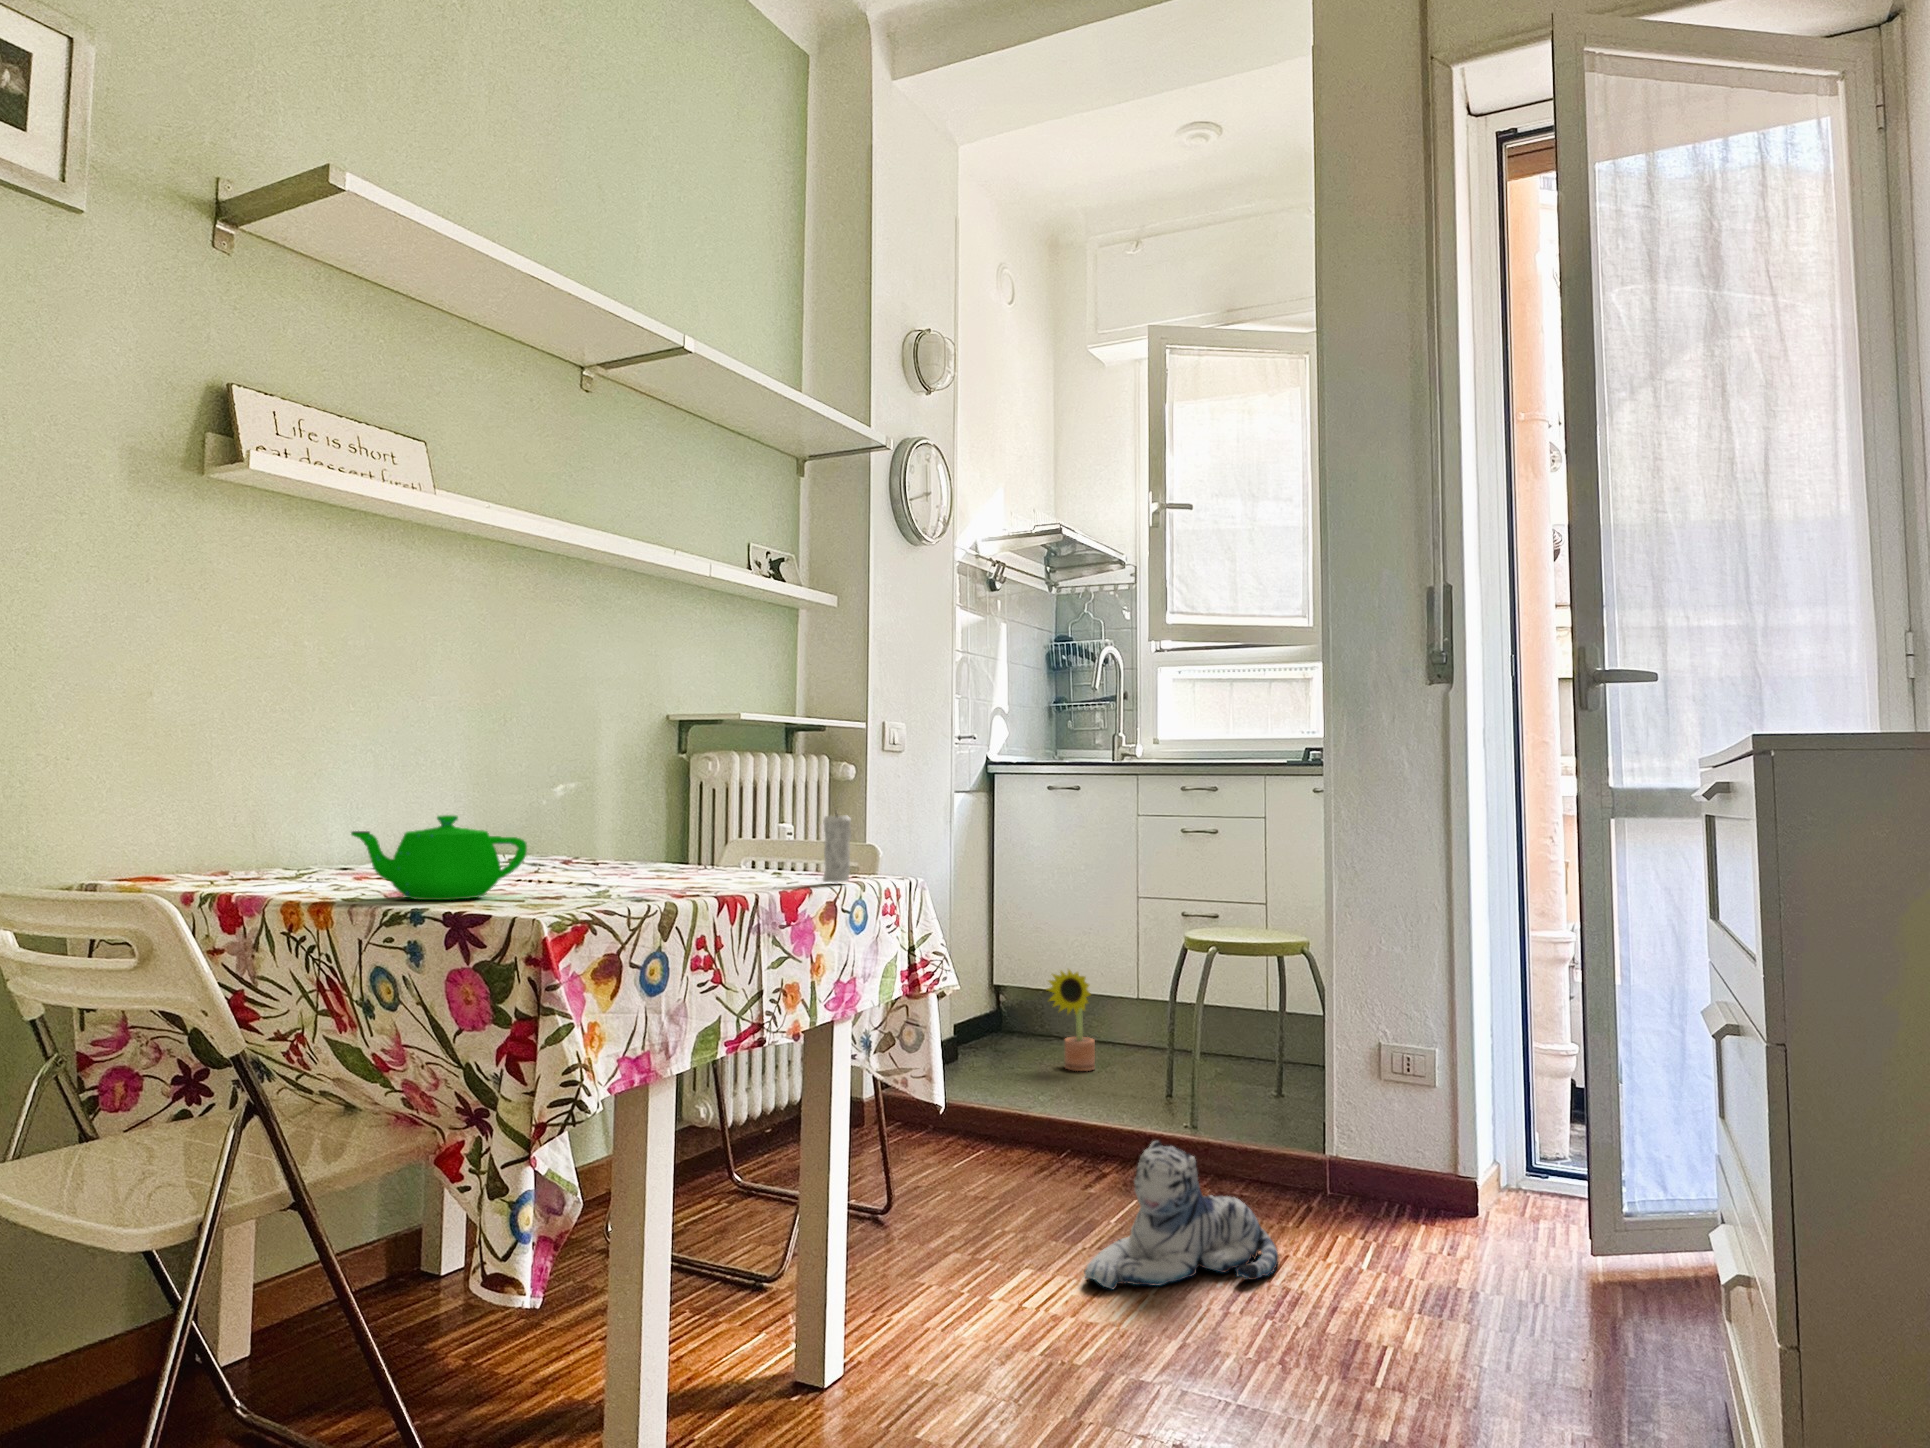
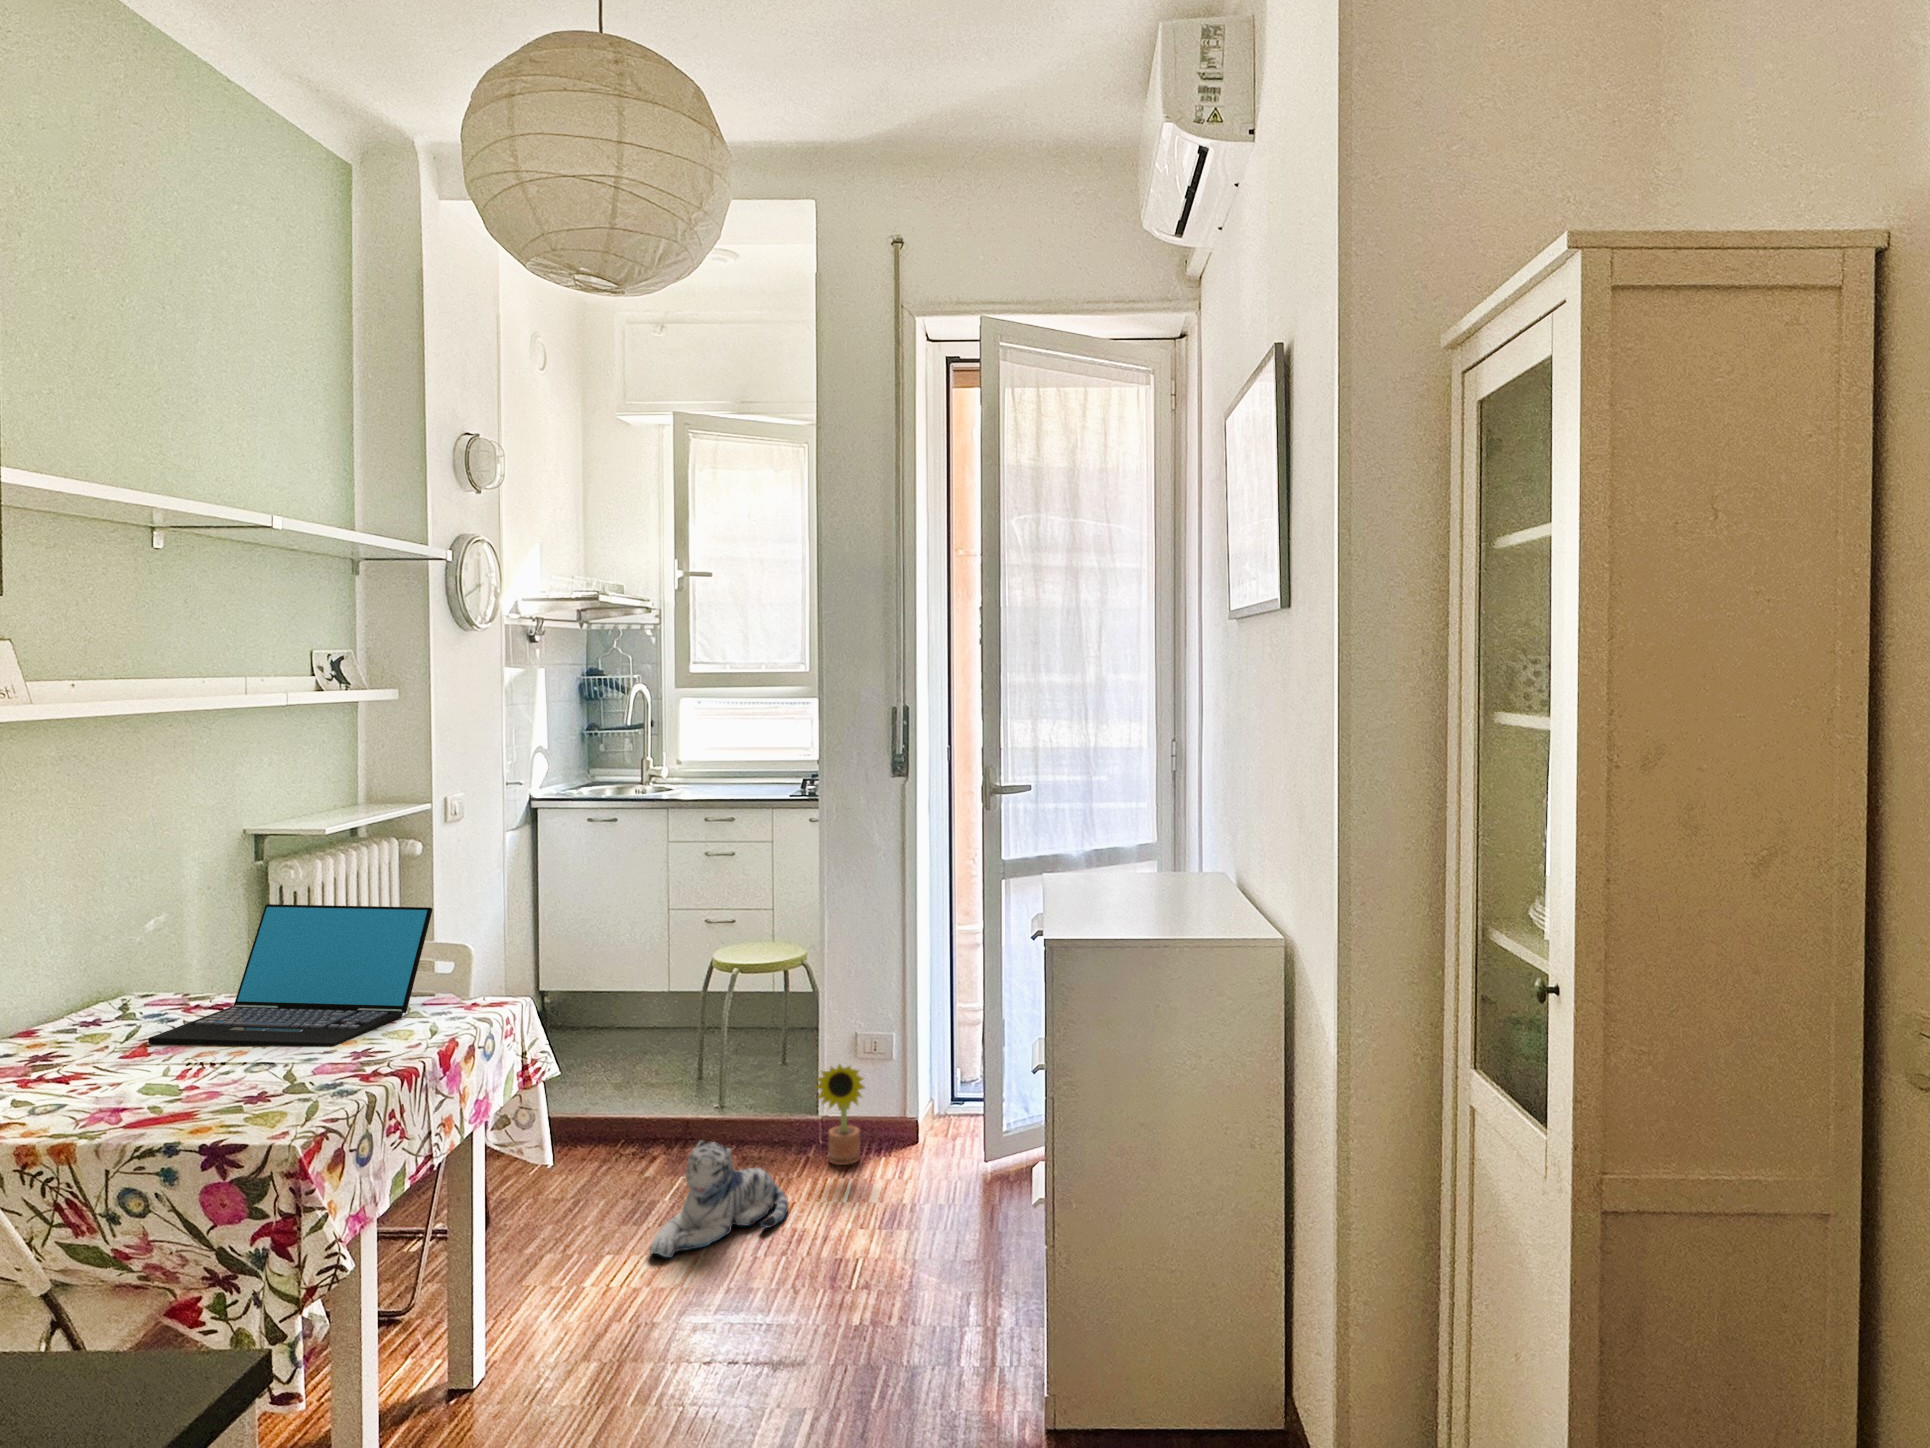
laptop: none [505,755,811,892] -> present [148,904,433,1046]
teapot: present [351,815,527,900] -> none [59,1036,221,1114]
candle: present [823,815,851,882] -> none [453,951,477,1015]
decorative plant: present [1047,970,1095,1071] -> present [815,1065,865,1165]

